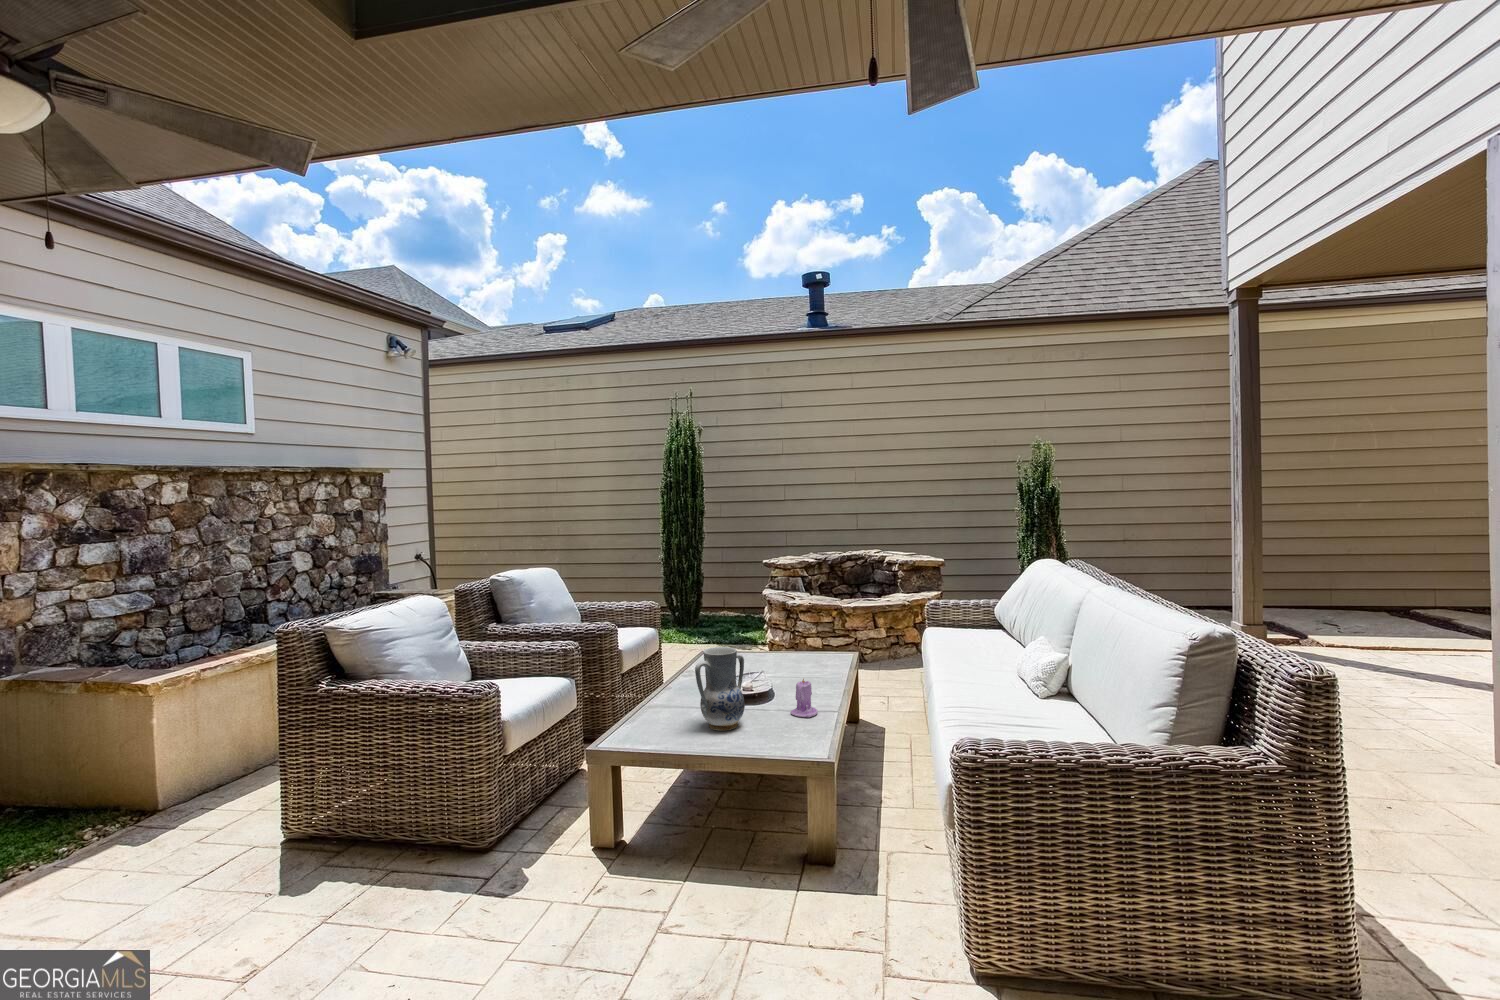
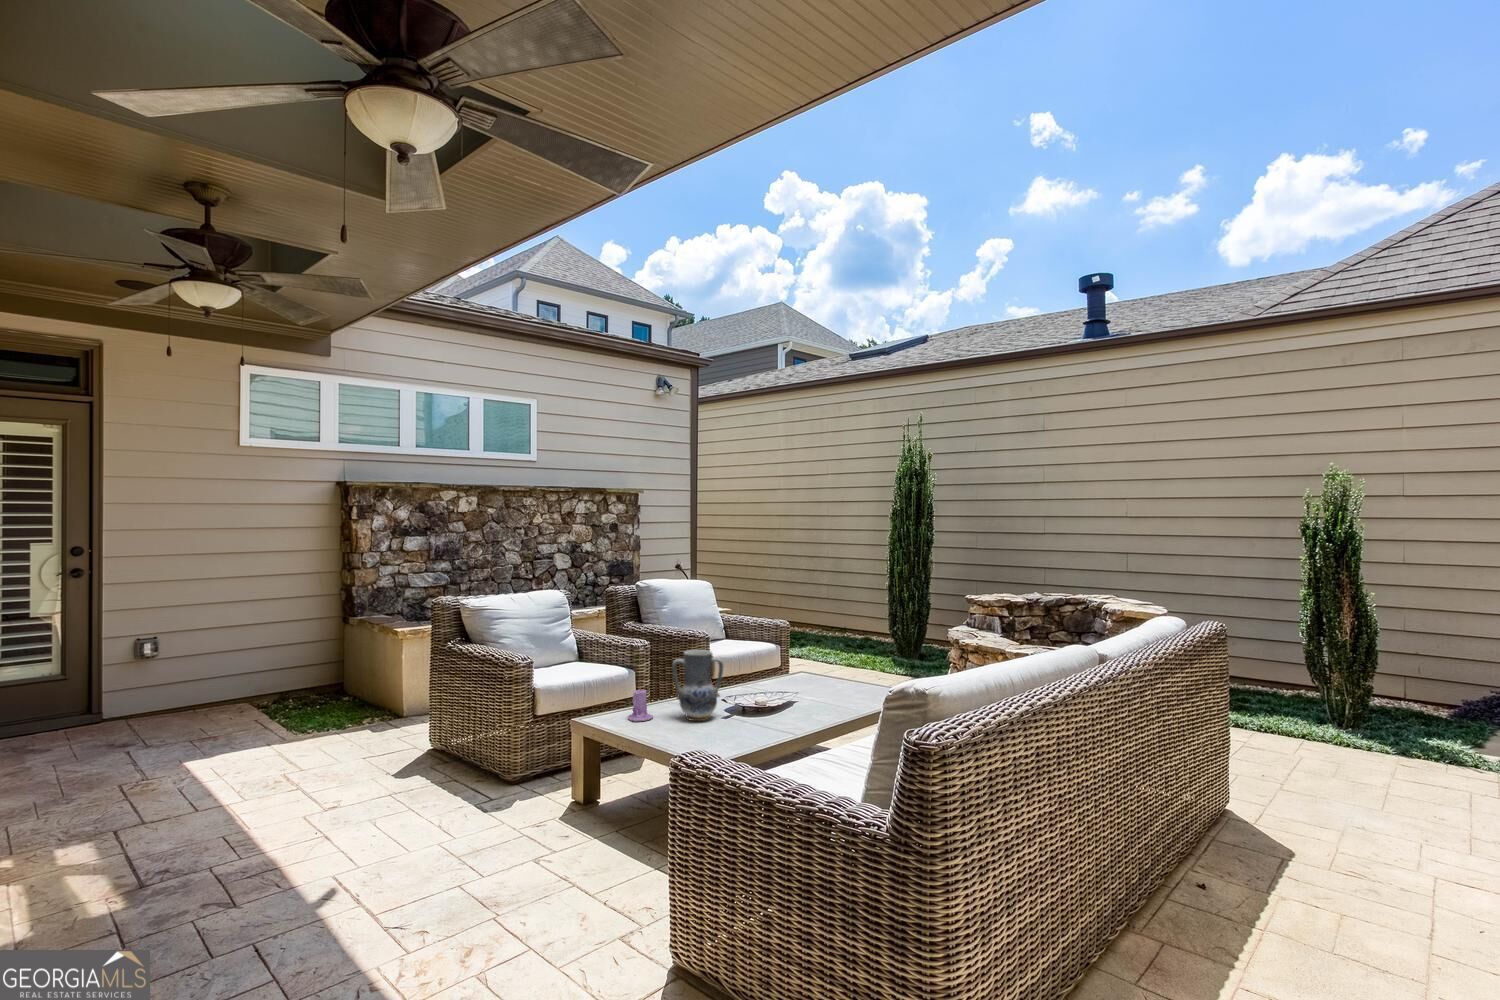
candle: present [791,679,818,717] -> present [628,687,653,722]

